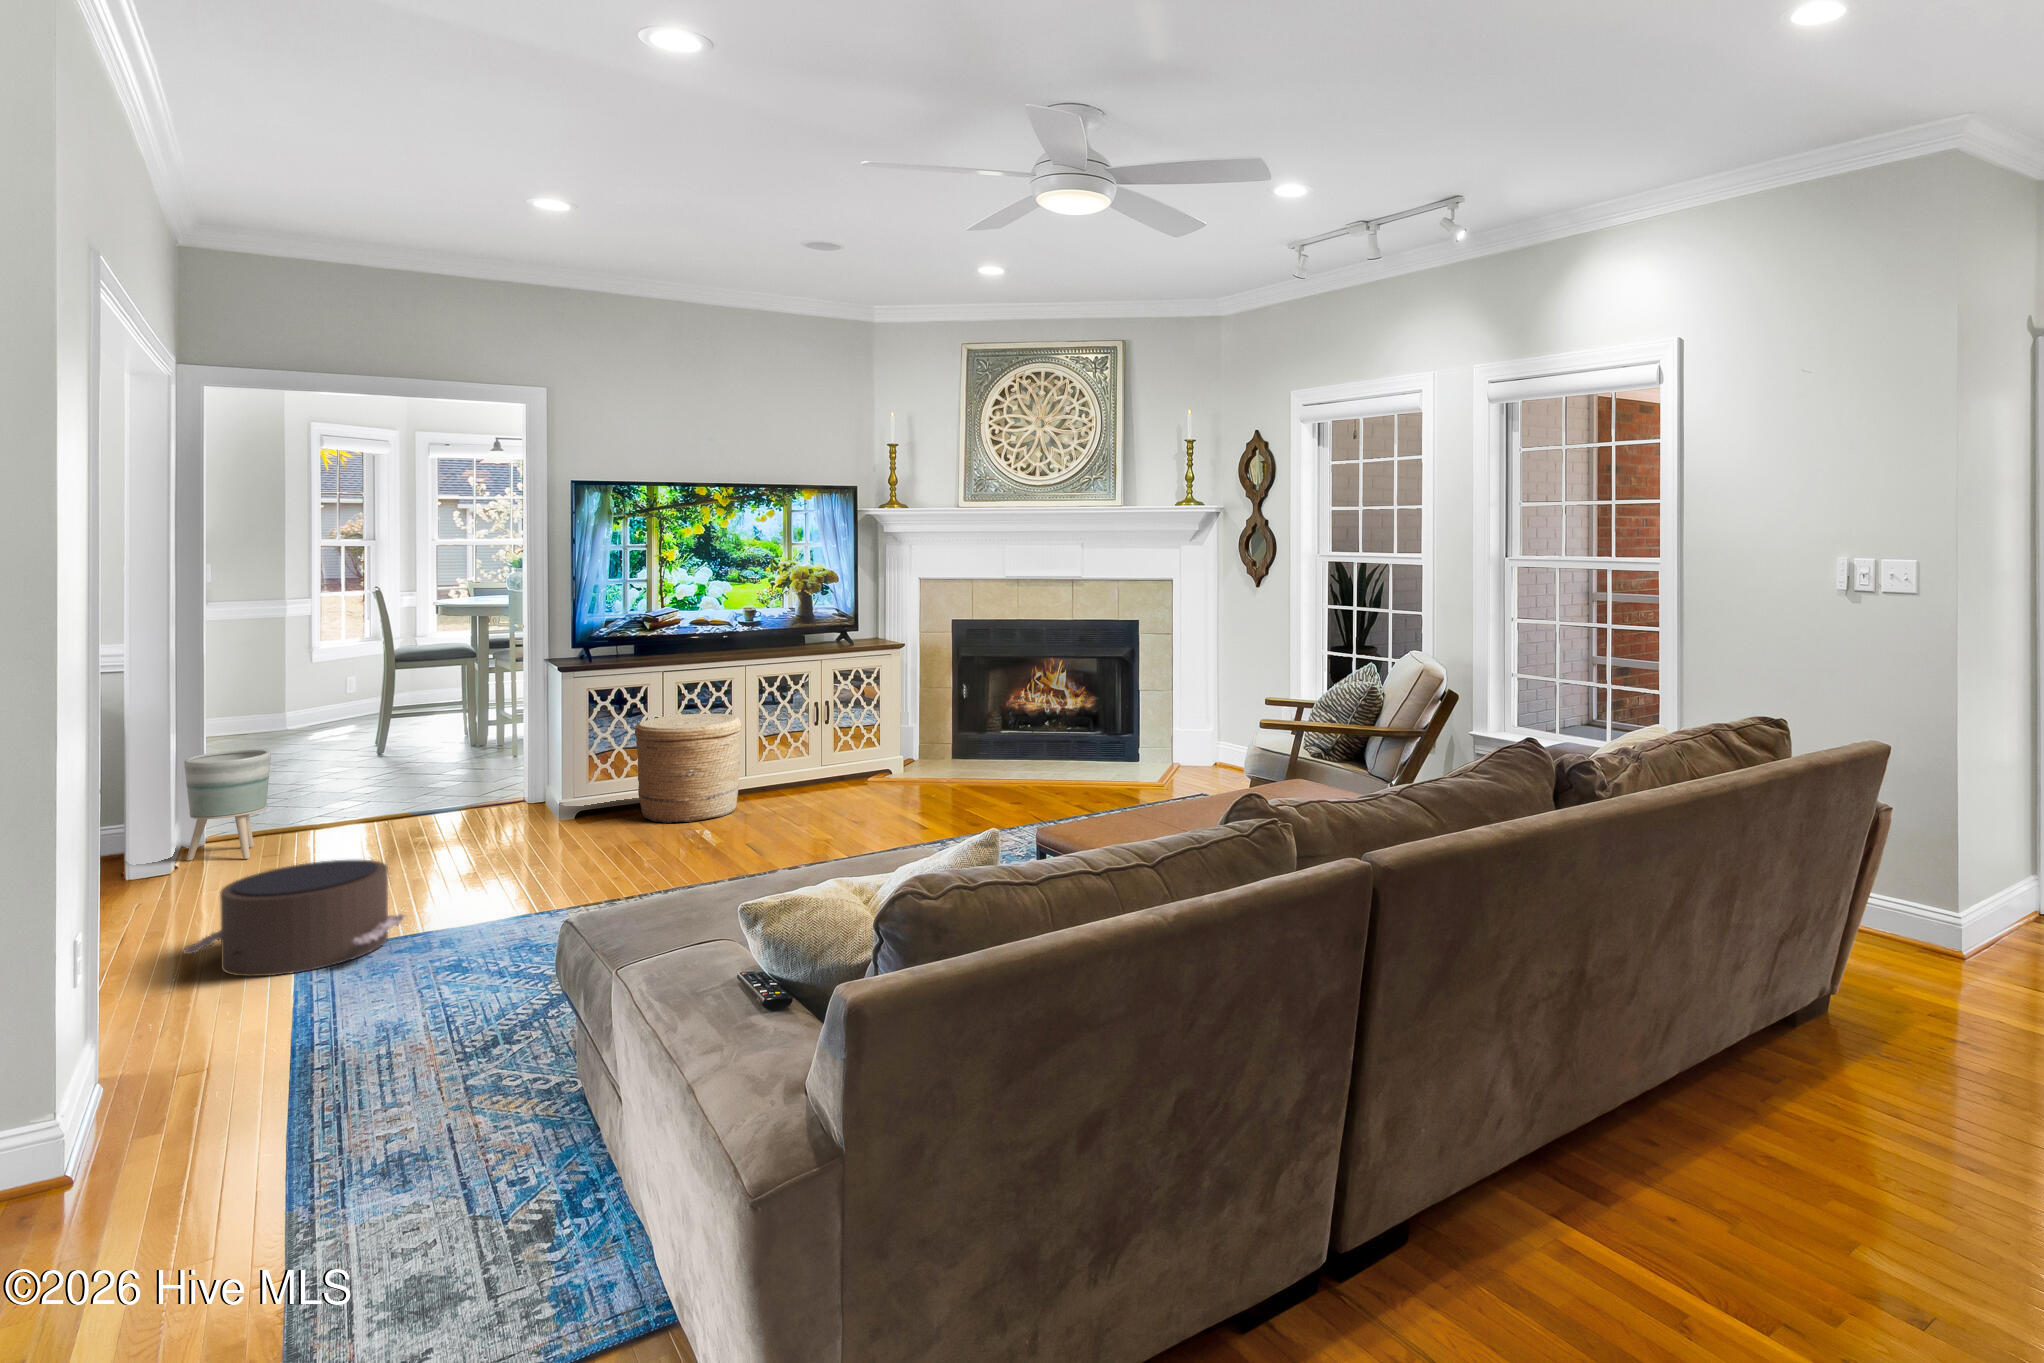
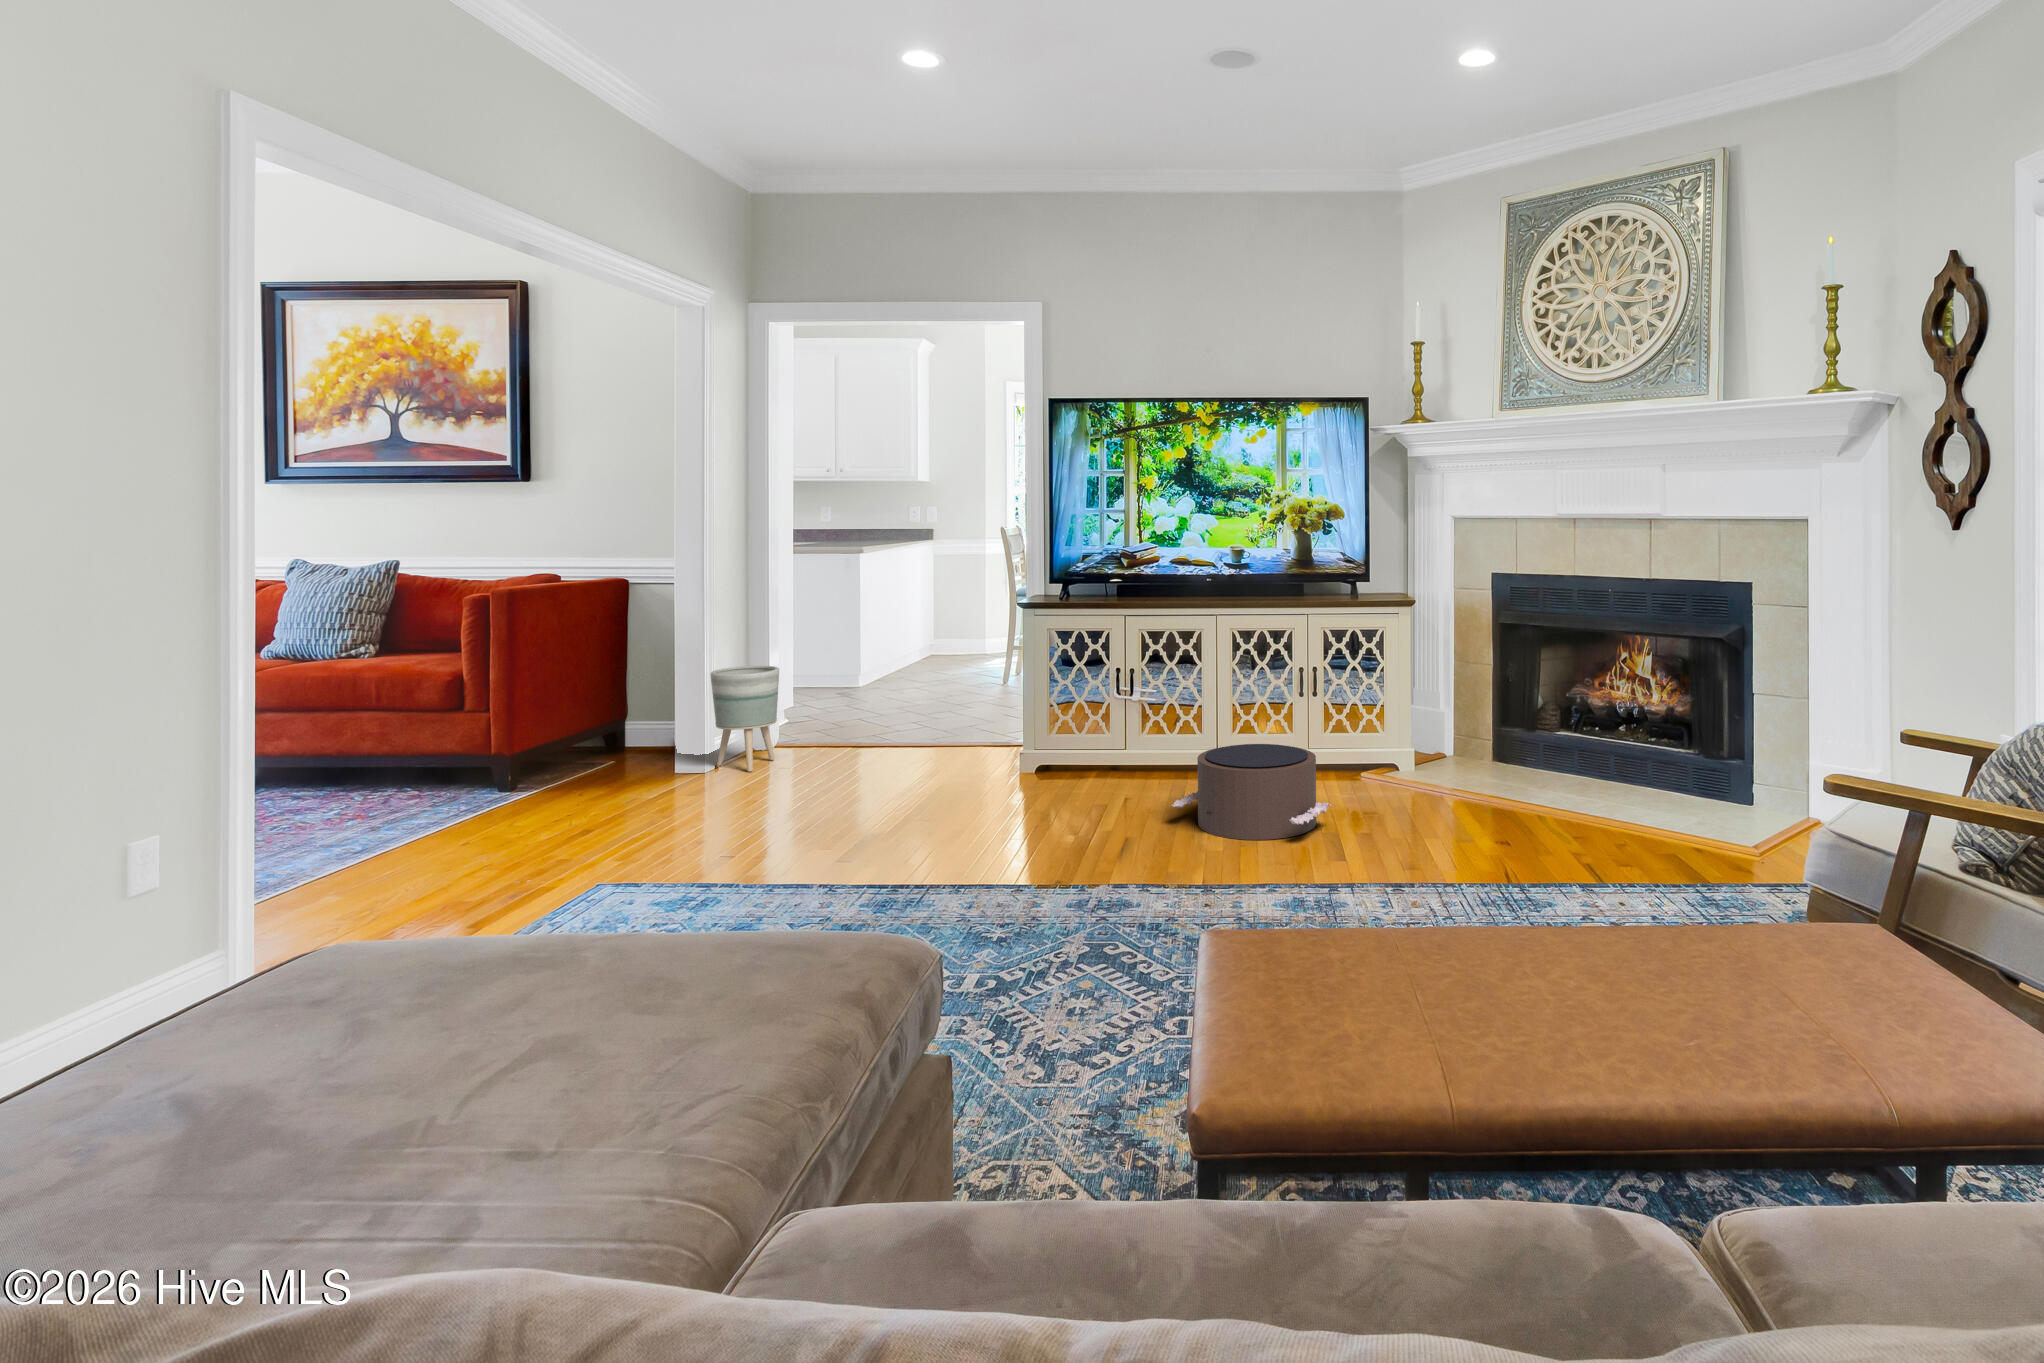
woven basket: present [635,714,741,823] -> none [1070,669,1186,799]
pouf: present [181,860,406,977] -> present [1172,744,1331,840]

